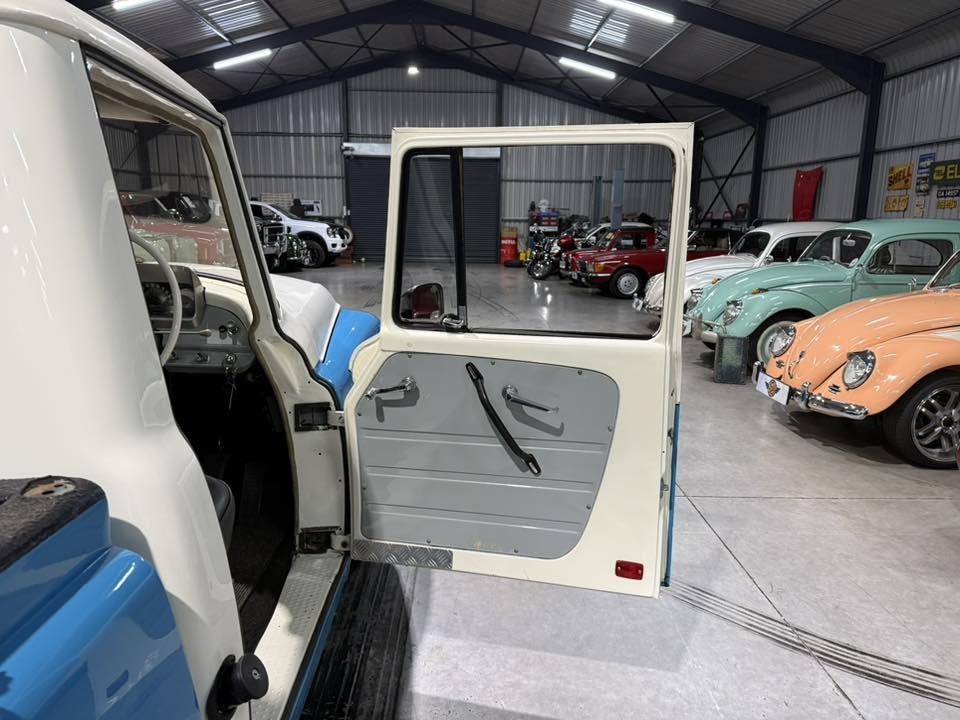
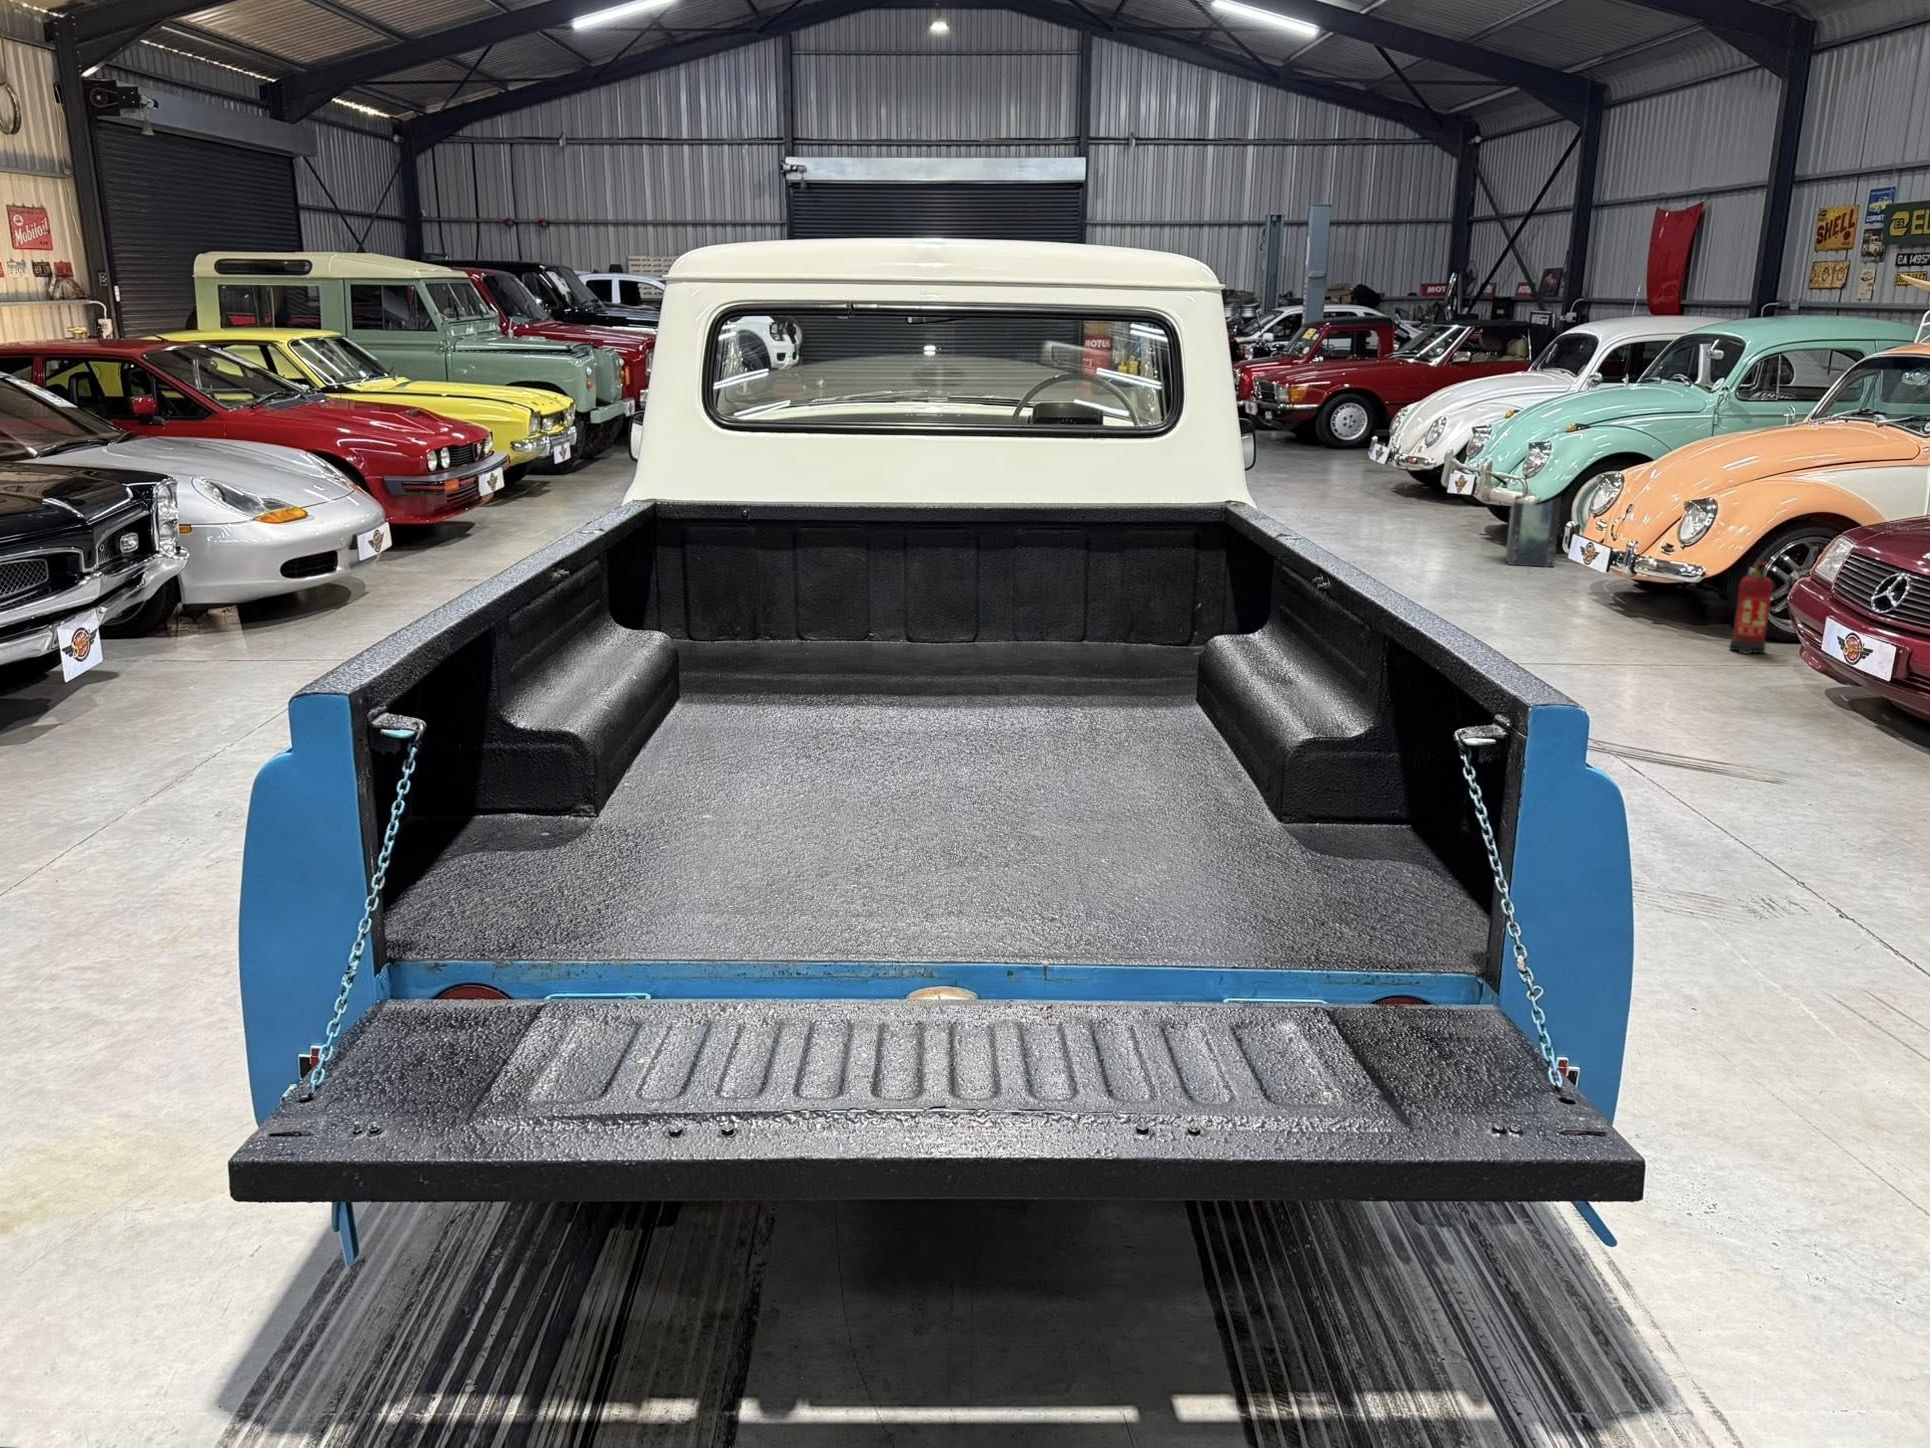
fire extinguisher: none [886,405,923,479] -> present [1729,562,1773,654]

